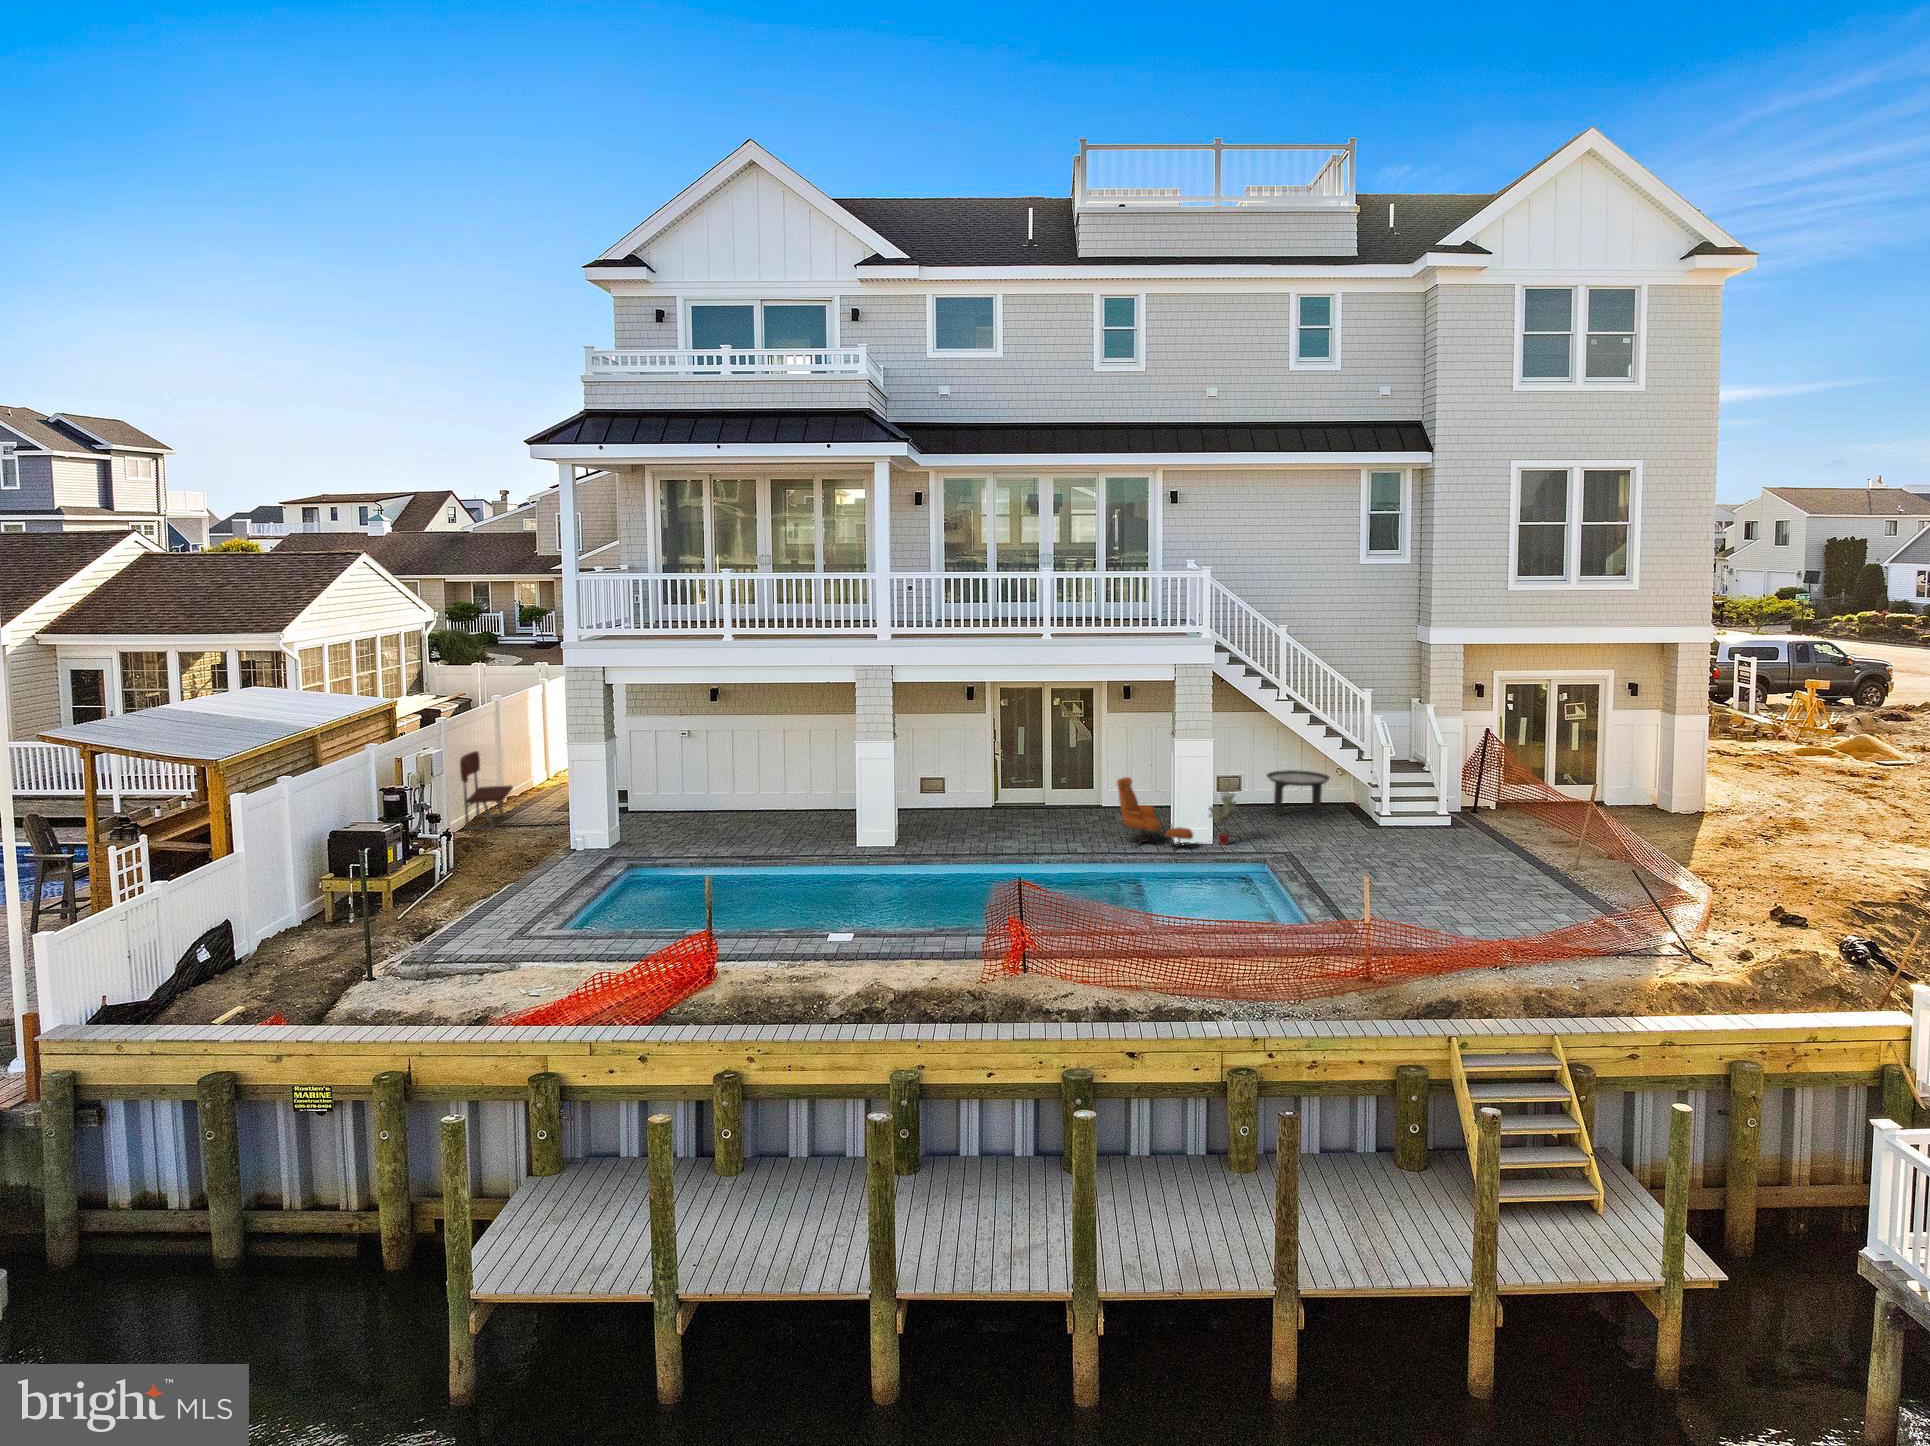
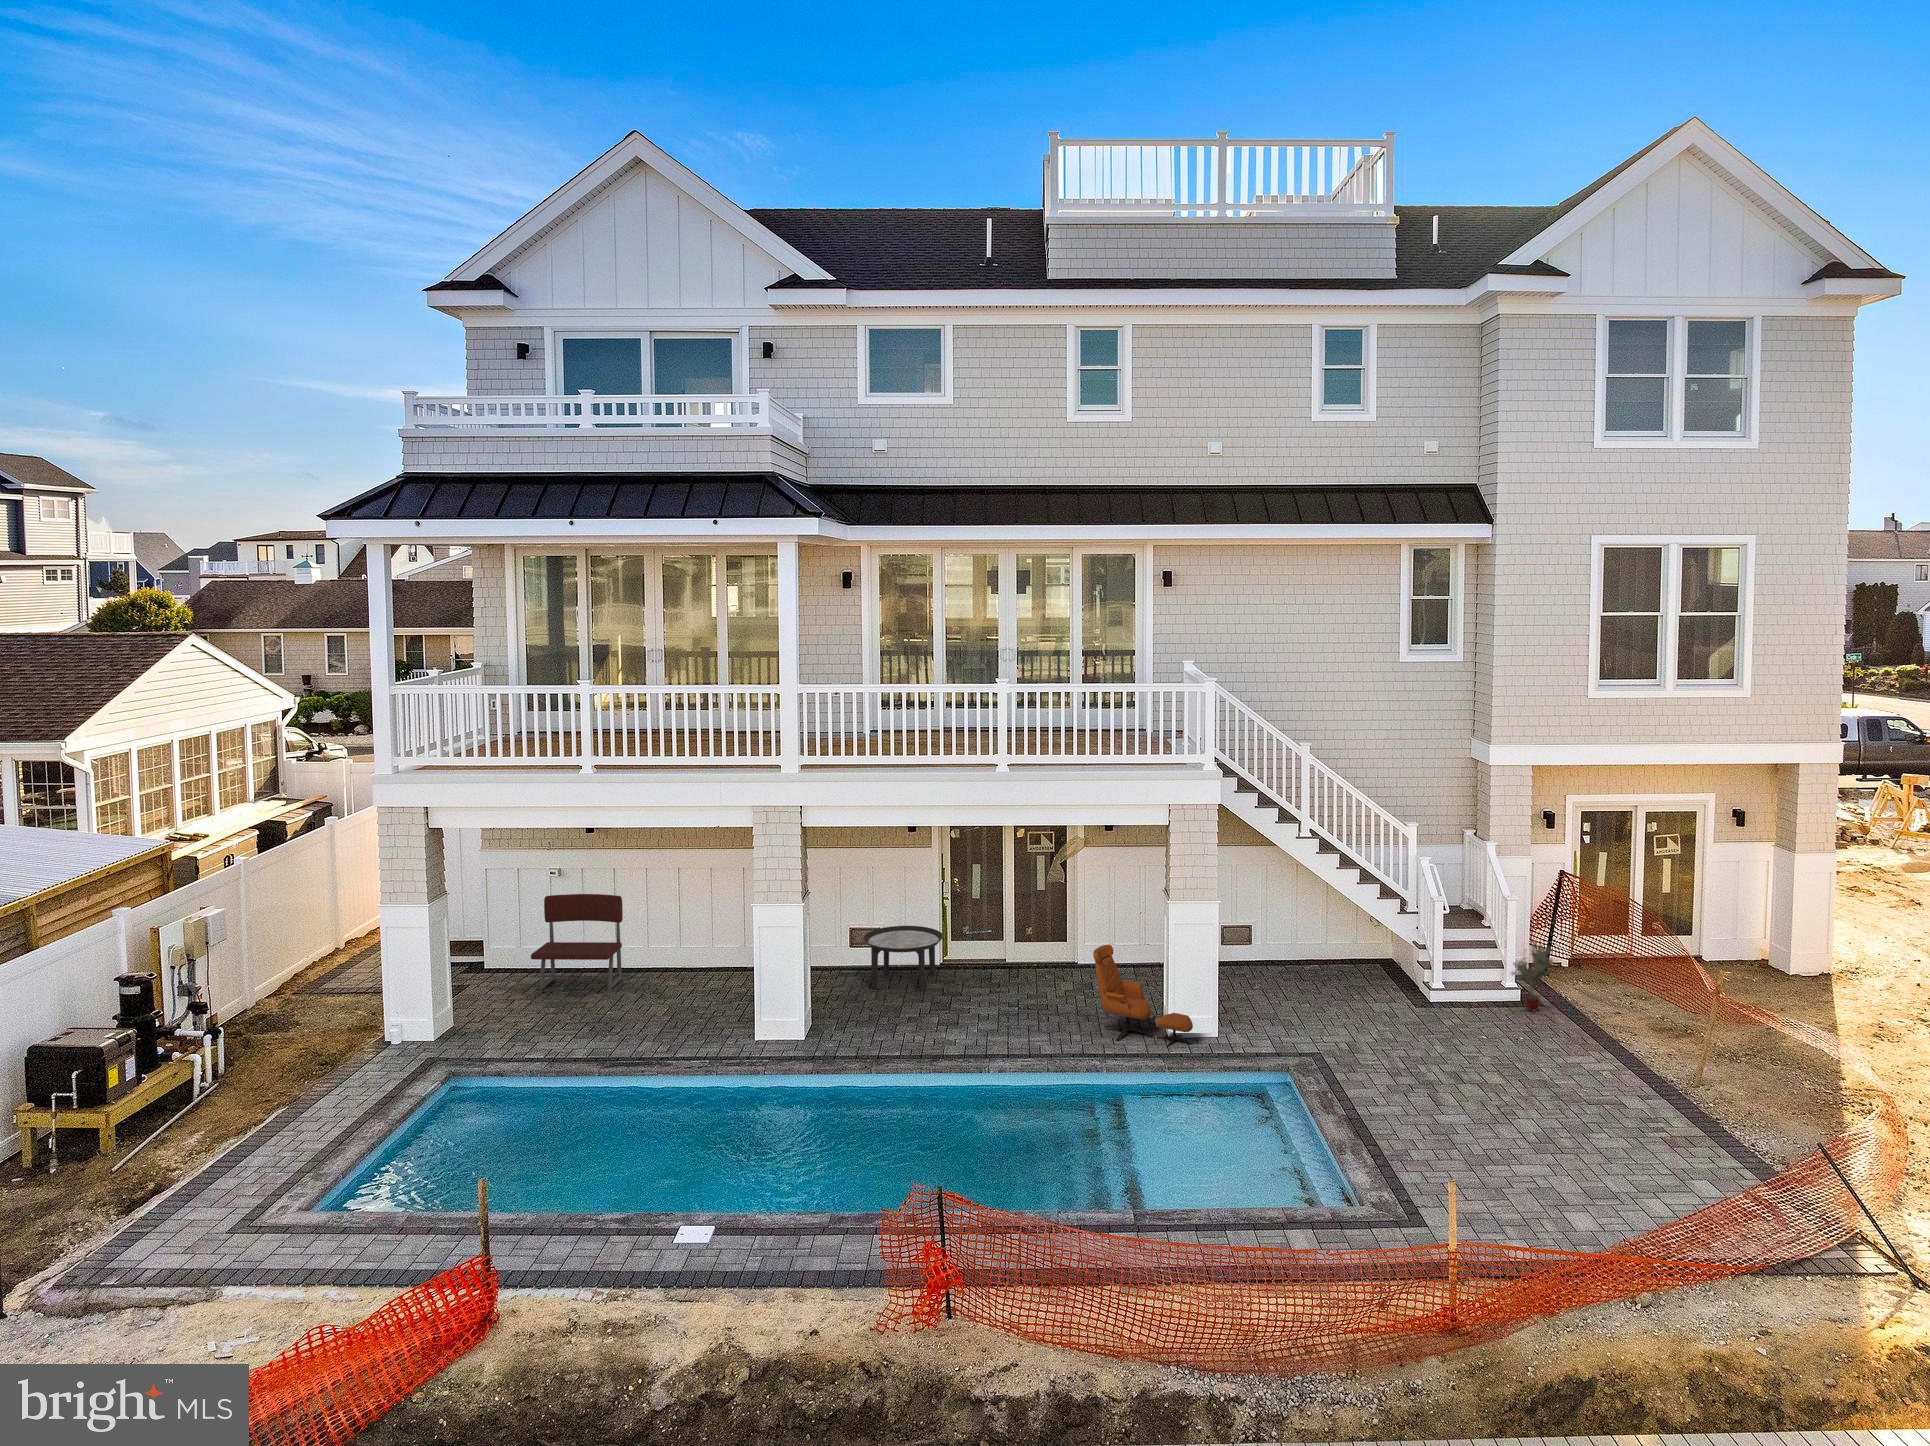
bench: present [460,751,513,830] -> present [531,894,623,990]
round table: present [1267,770,1330,817] -> present [864,926,943,991]
potted tree: present [1208,791,1236,845] -> present [1512,942,1554,1011]

